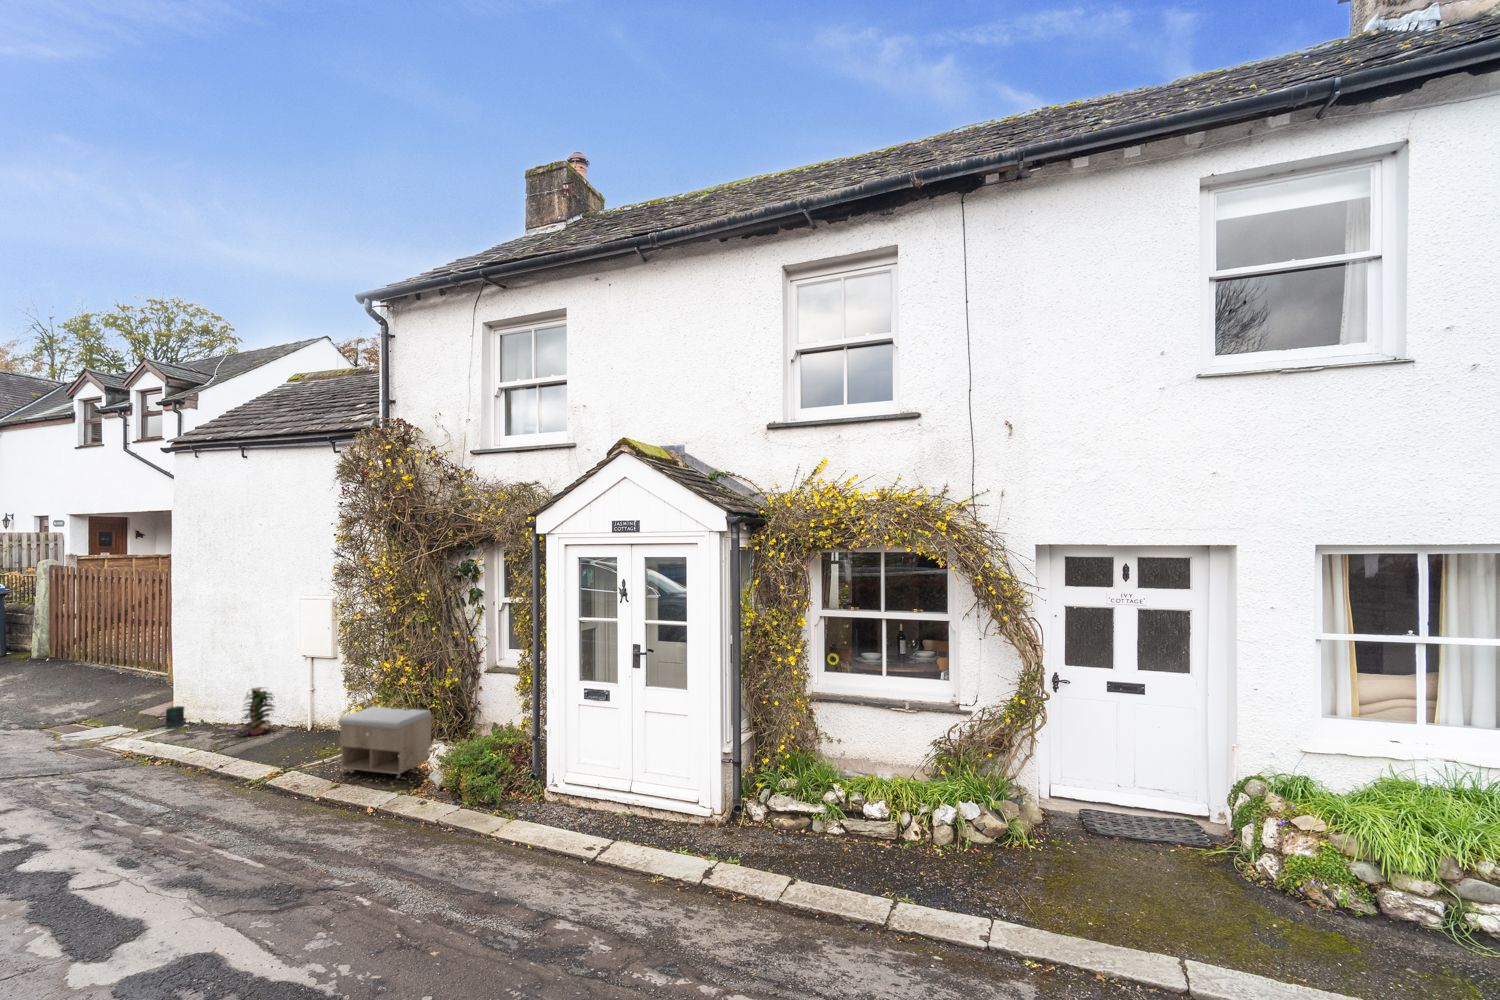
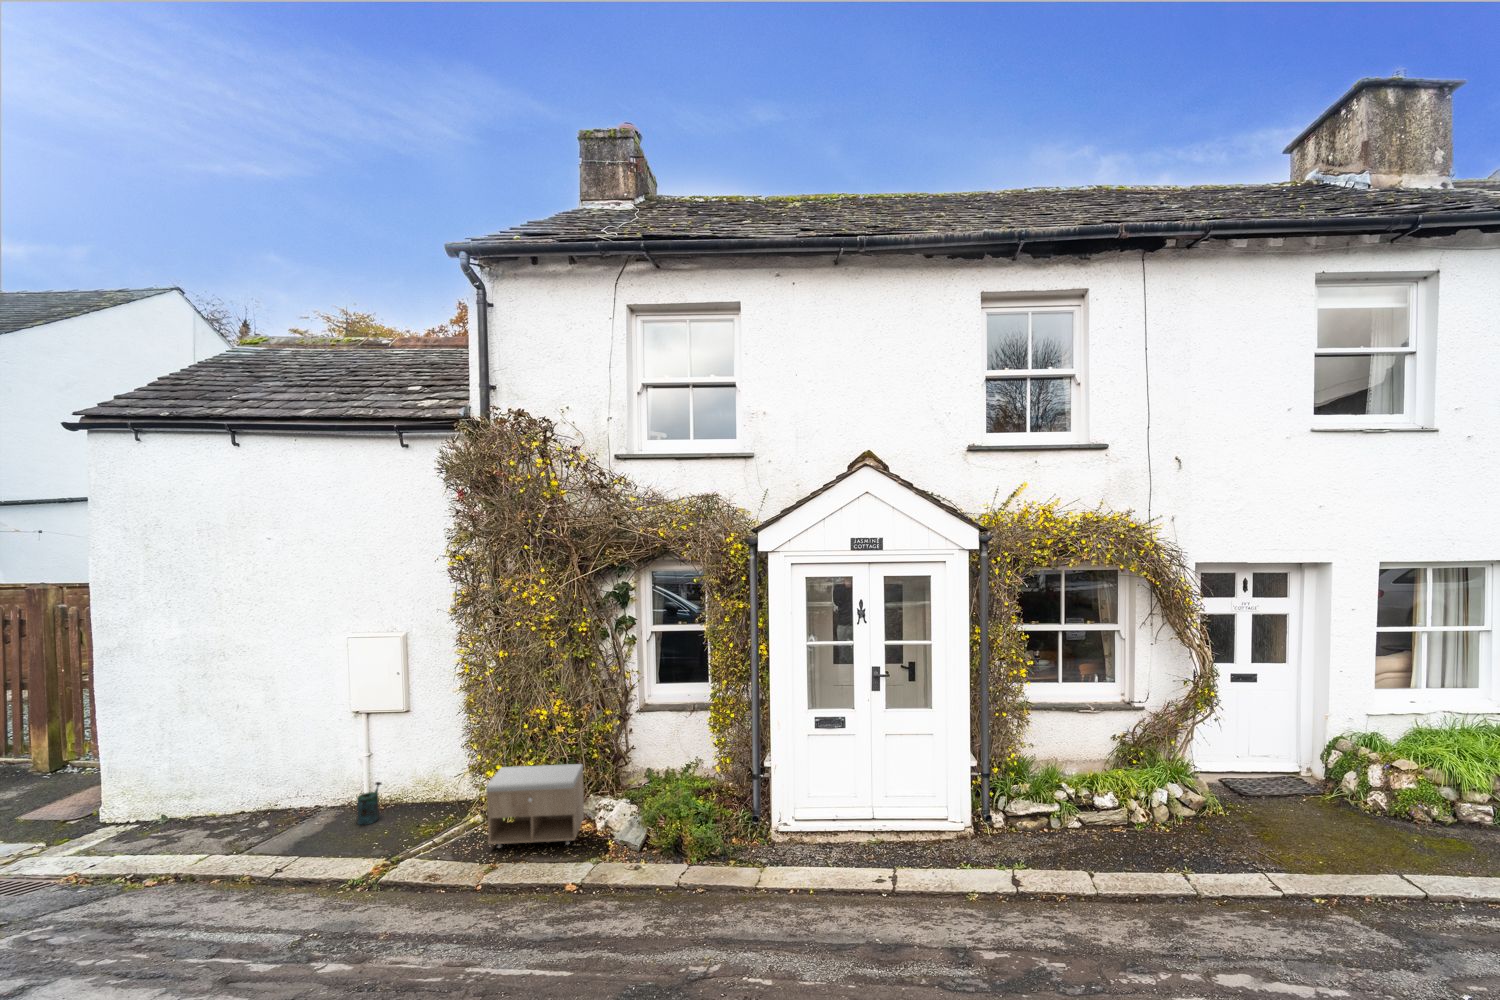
decorative plant: present [241,687,274,735] -> none [253,761,304,824]
watering can: present [161,706,186,729] -> present [357,782,381,825]

